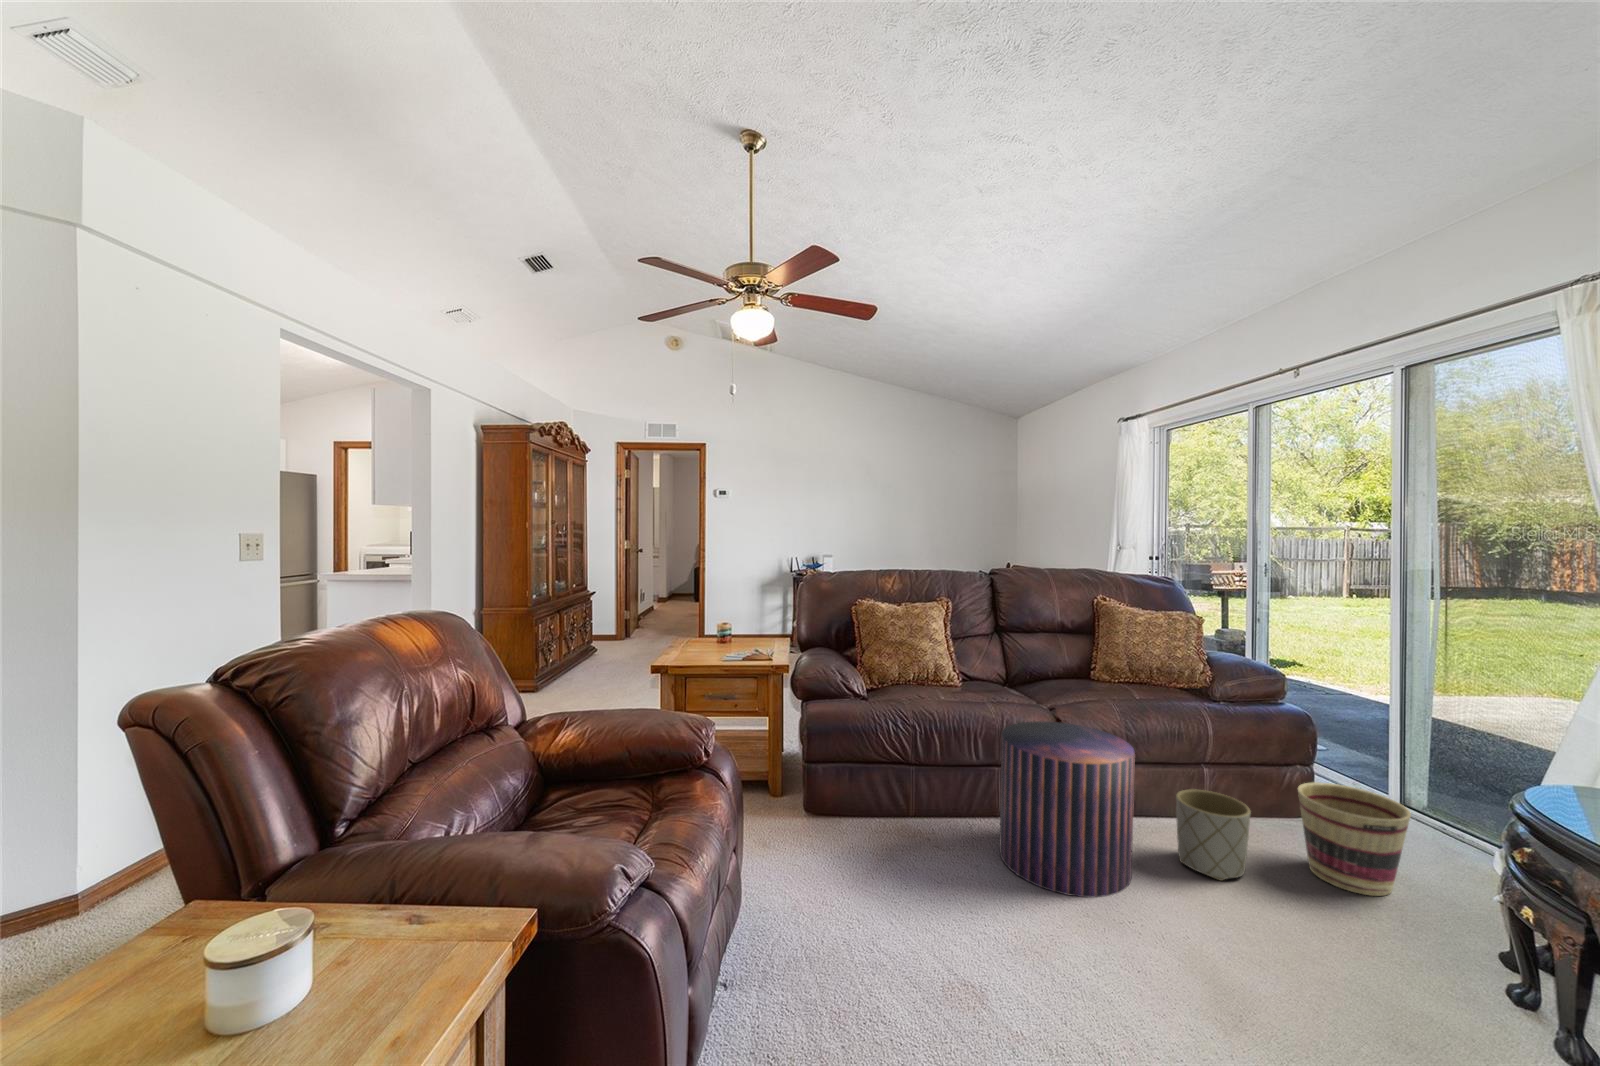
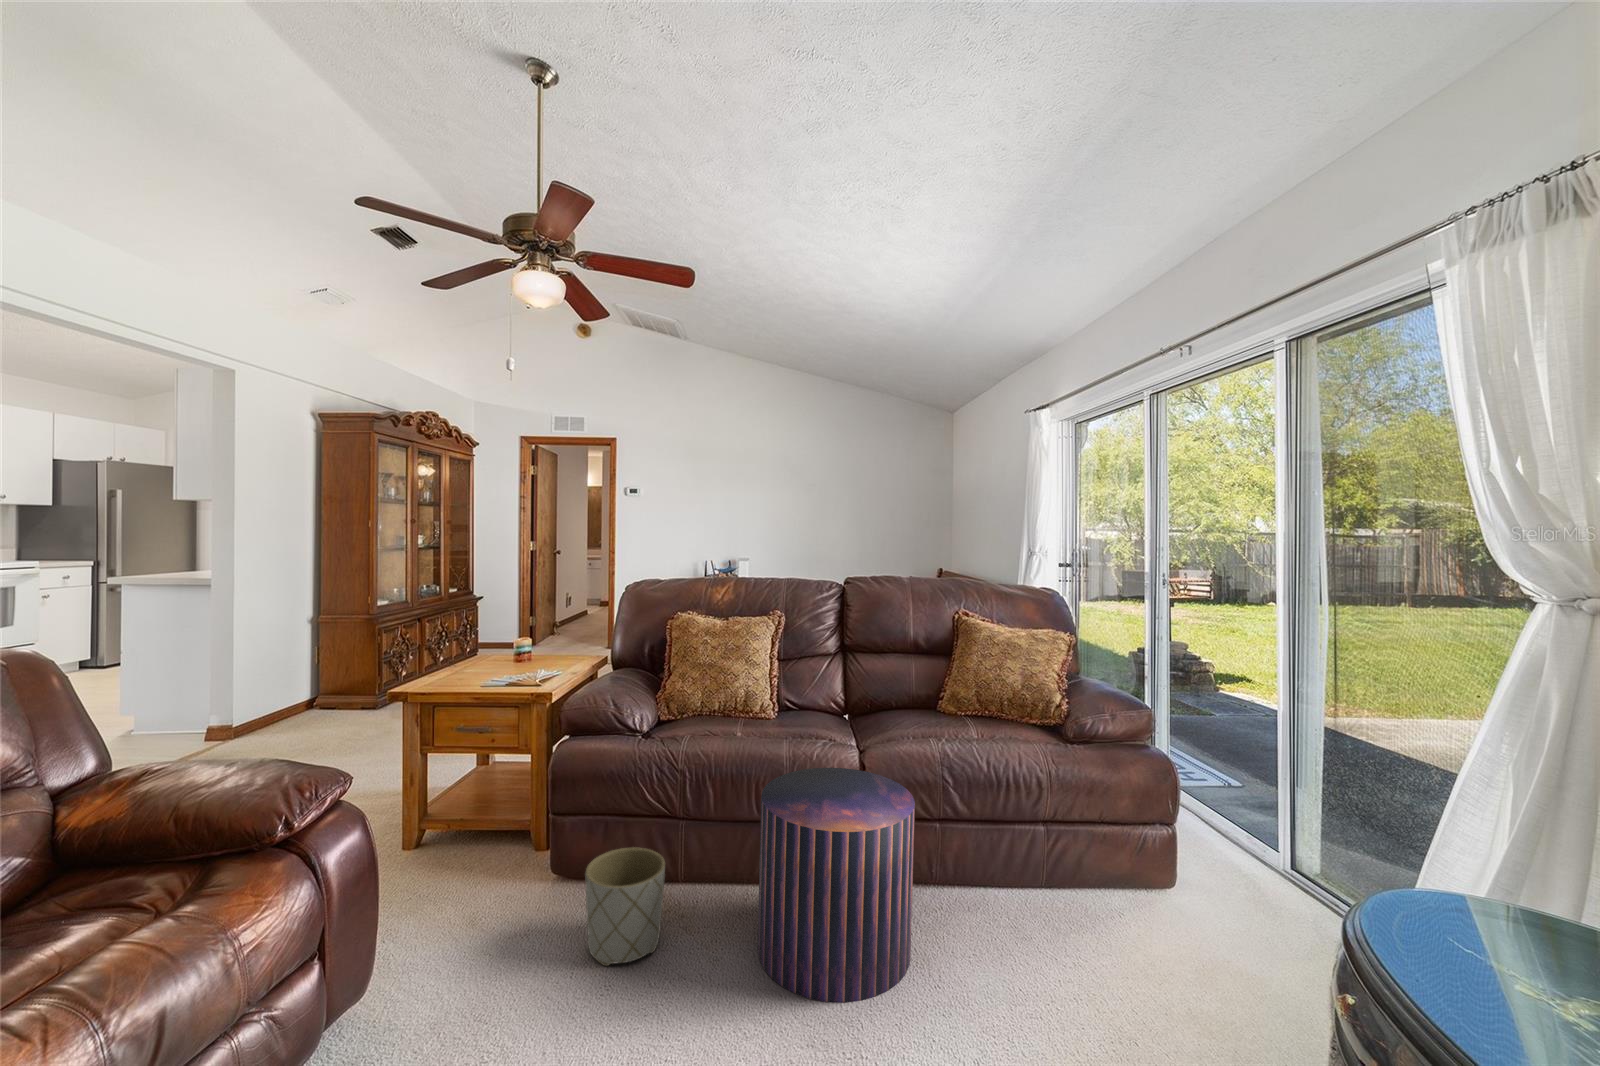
basket: present [1298,782,1411,896] -> none [1125,852,1251,1006]
planter: present [1176,789,1251,881] -> present [585,847,665,966]

